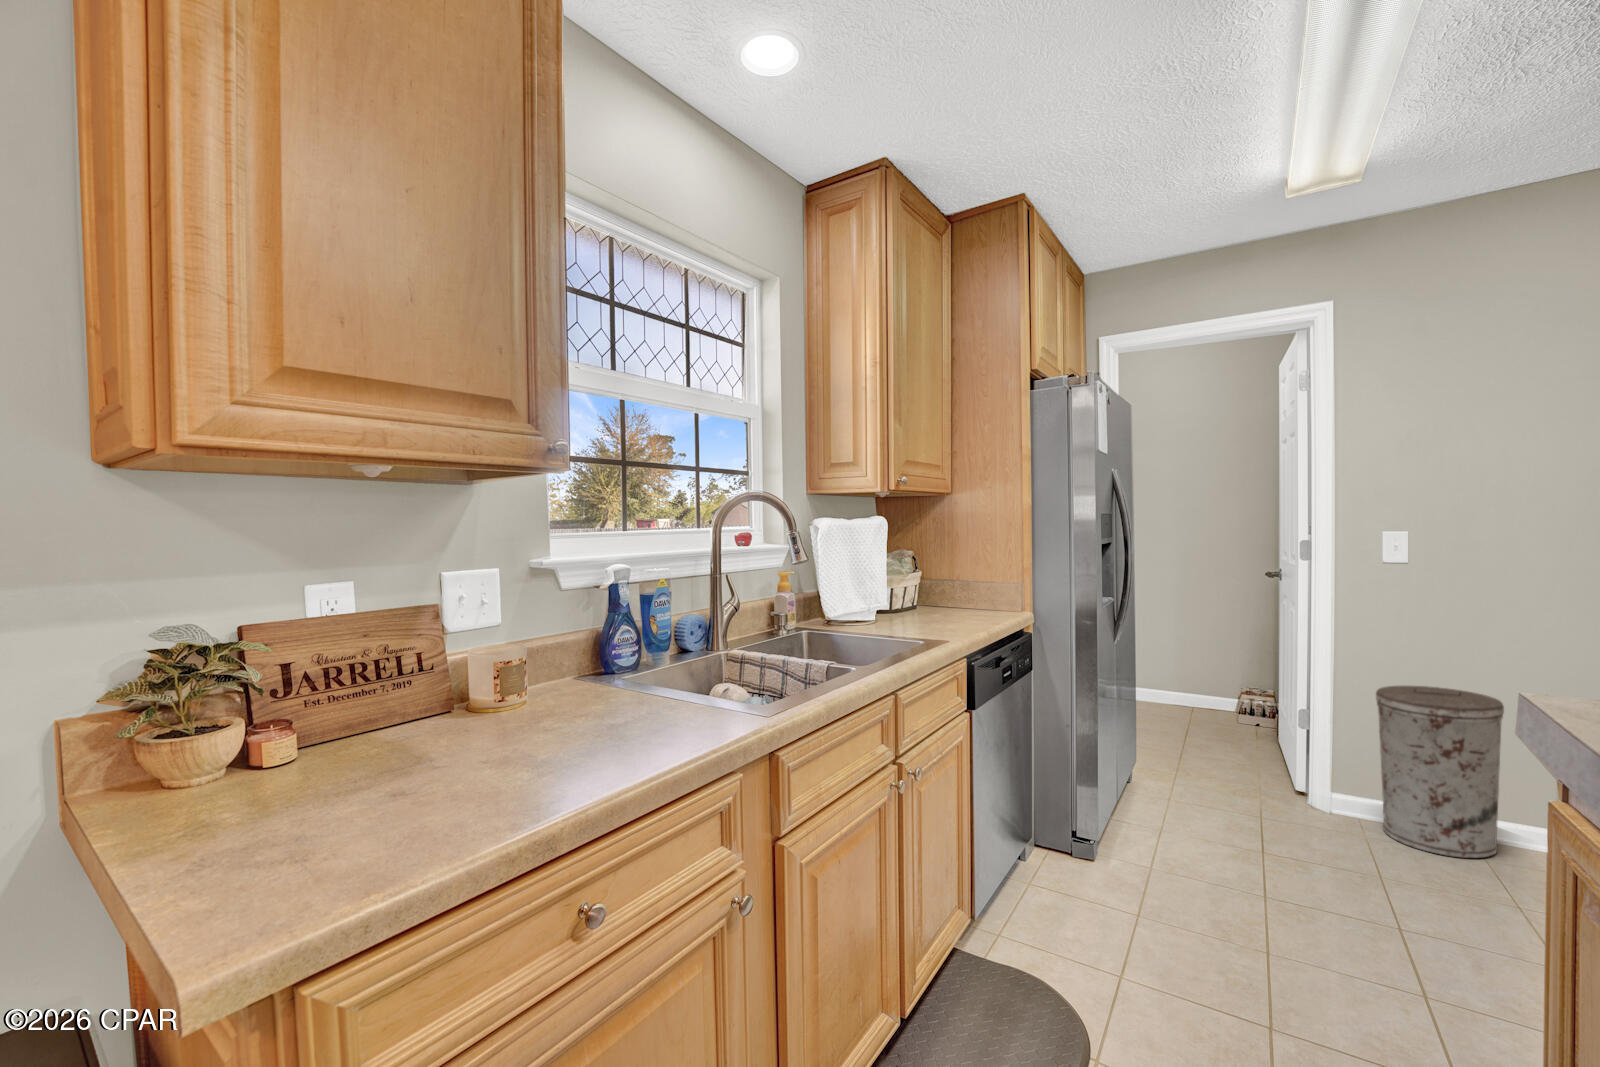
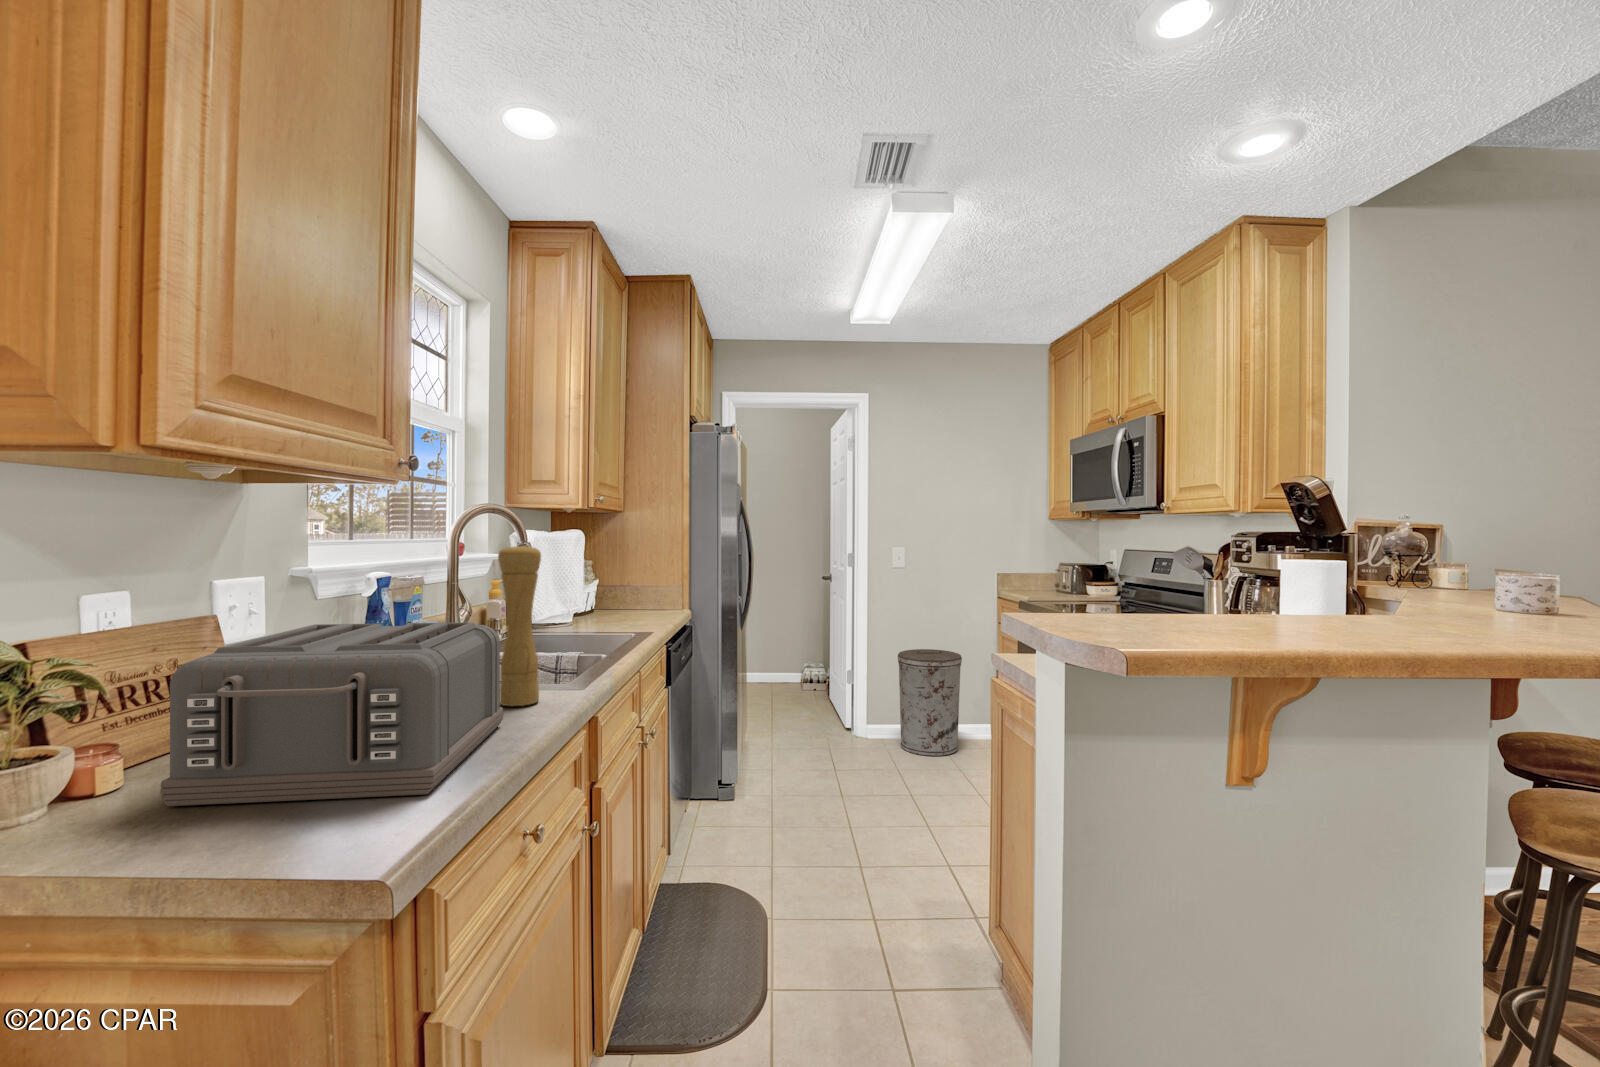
pepper mill: none [654,534,704,722] -> present [498,544,541,706]
toaster: none [276,619,629,824] -> present [161,622,503,806]

